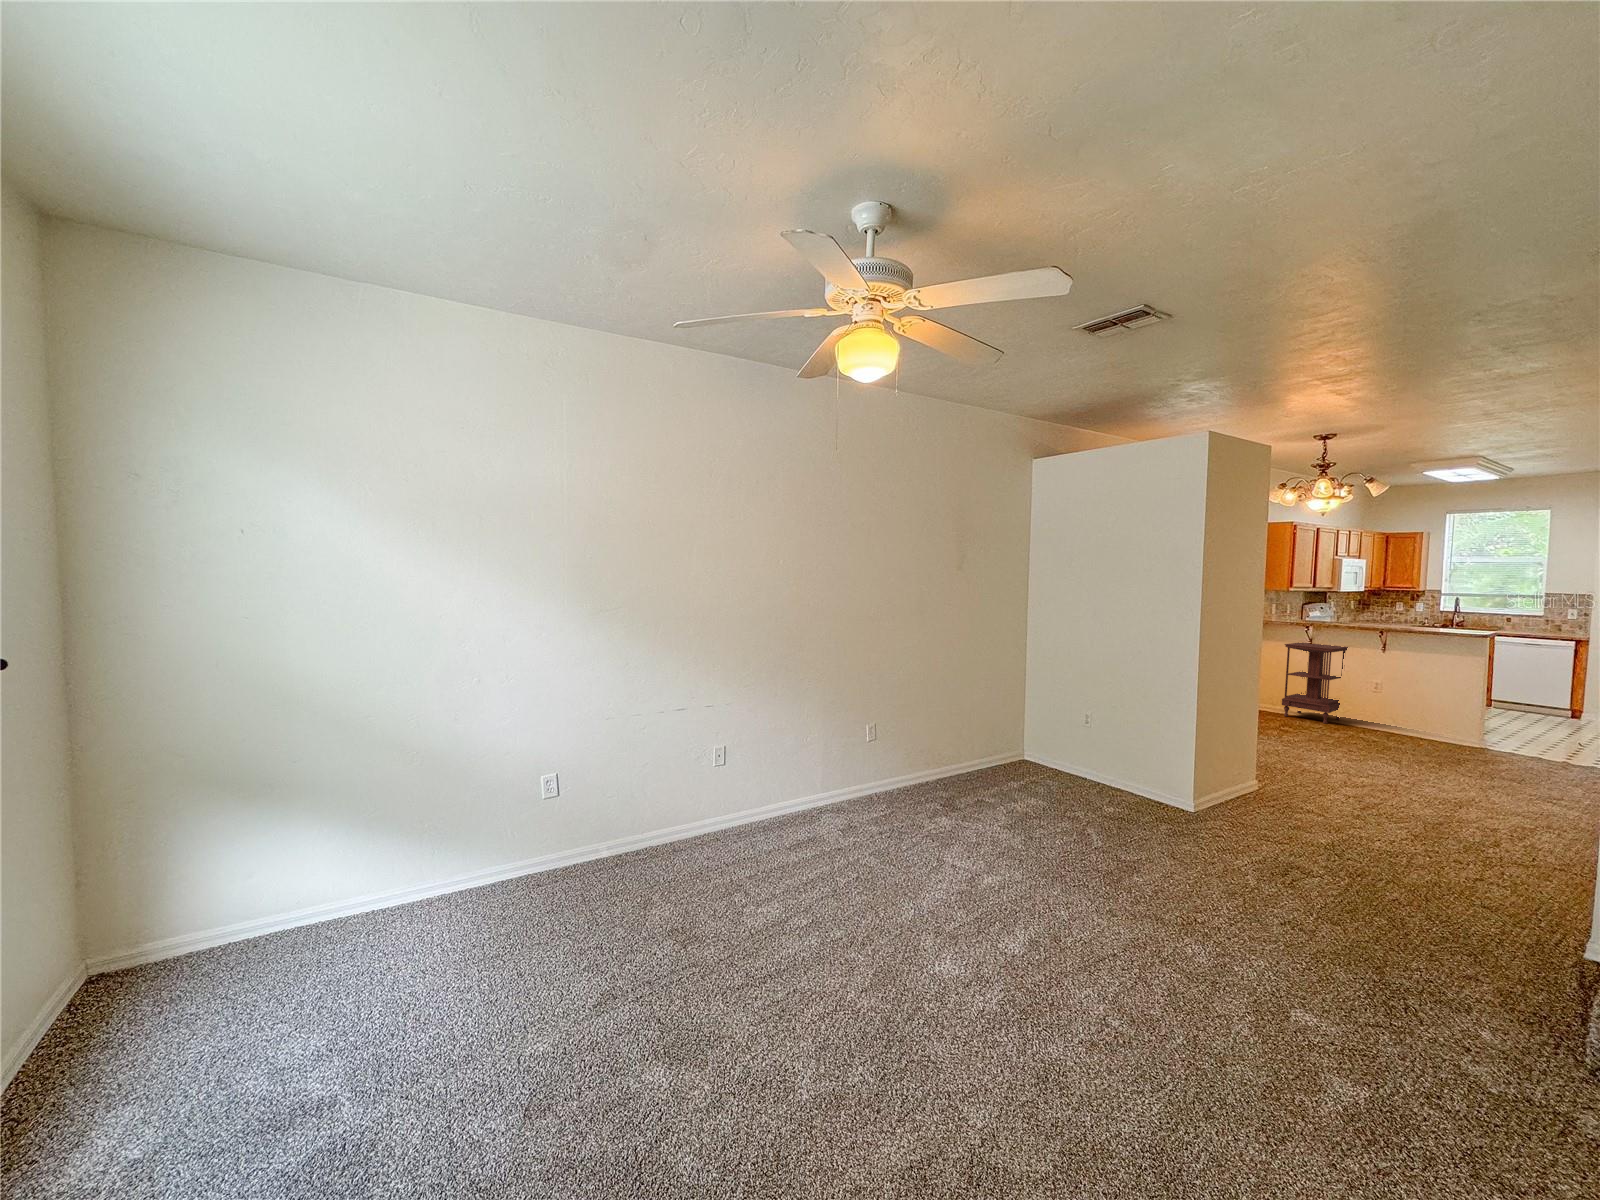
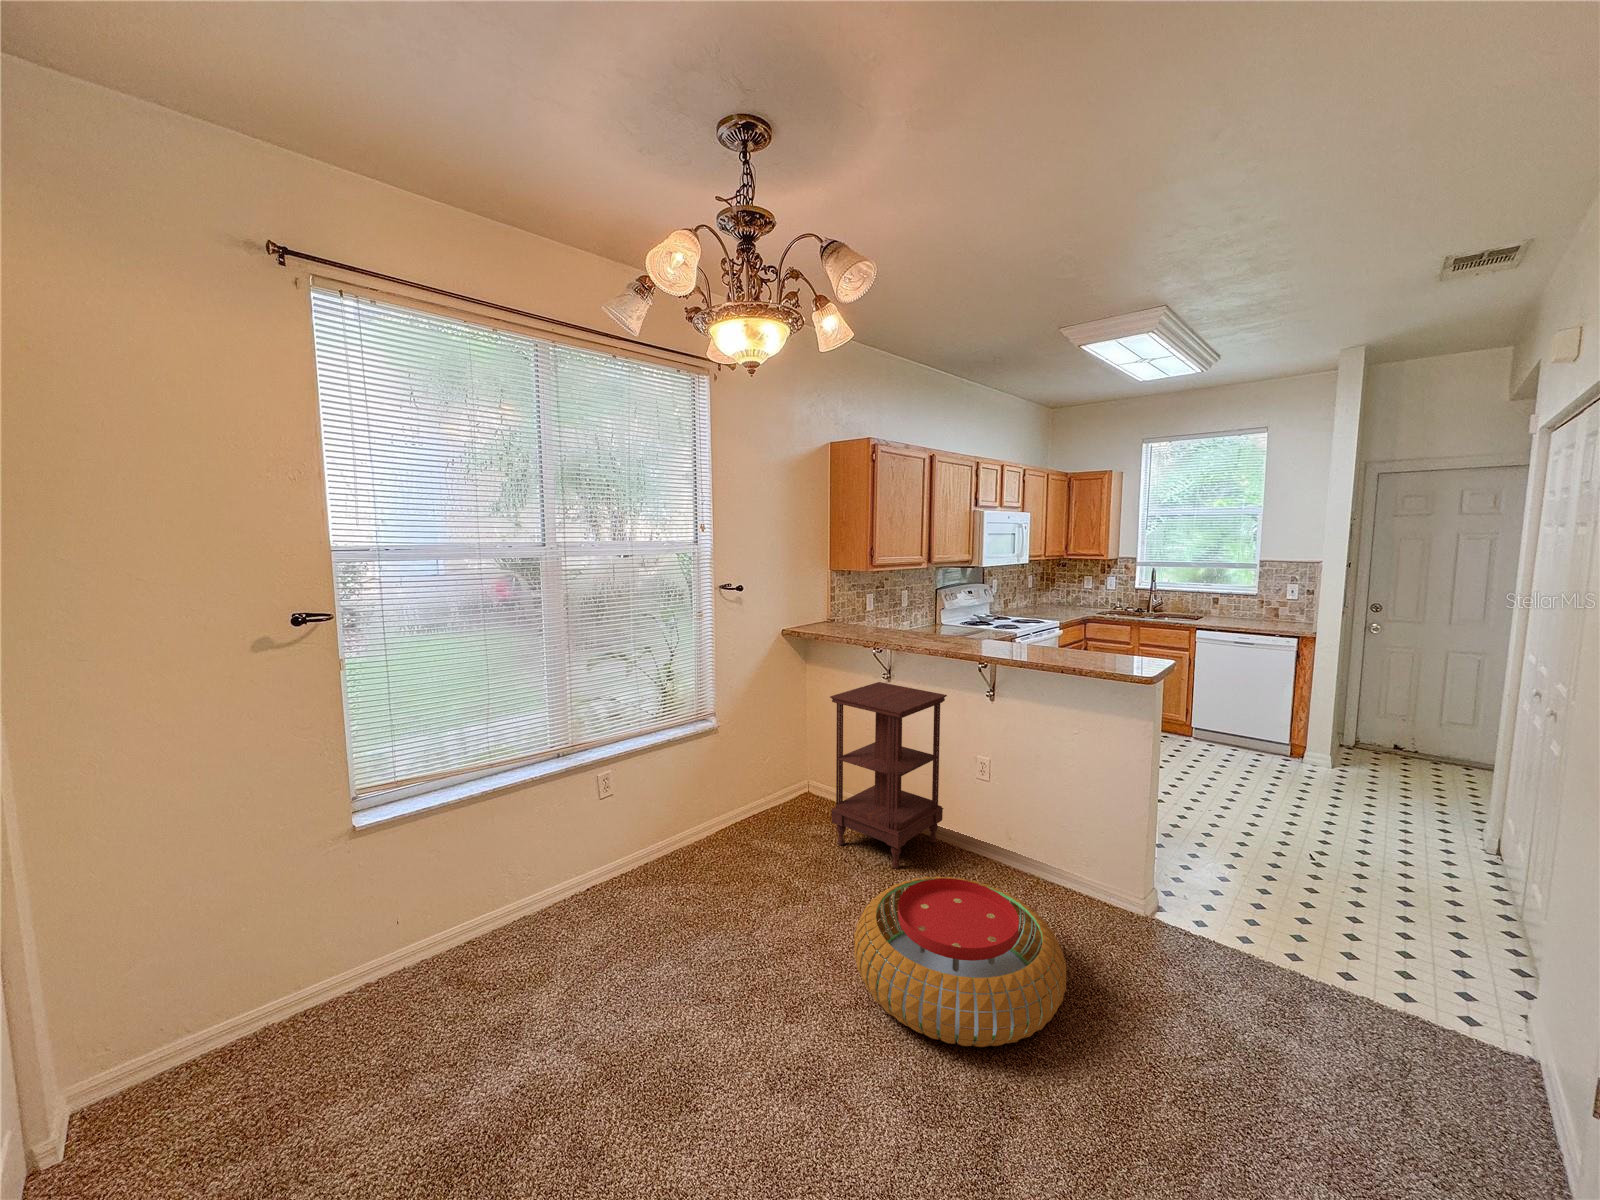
pouf: none [1333,710,1445,754] -> present [854,876,1066,1047]

